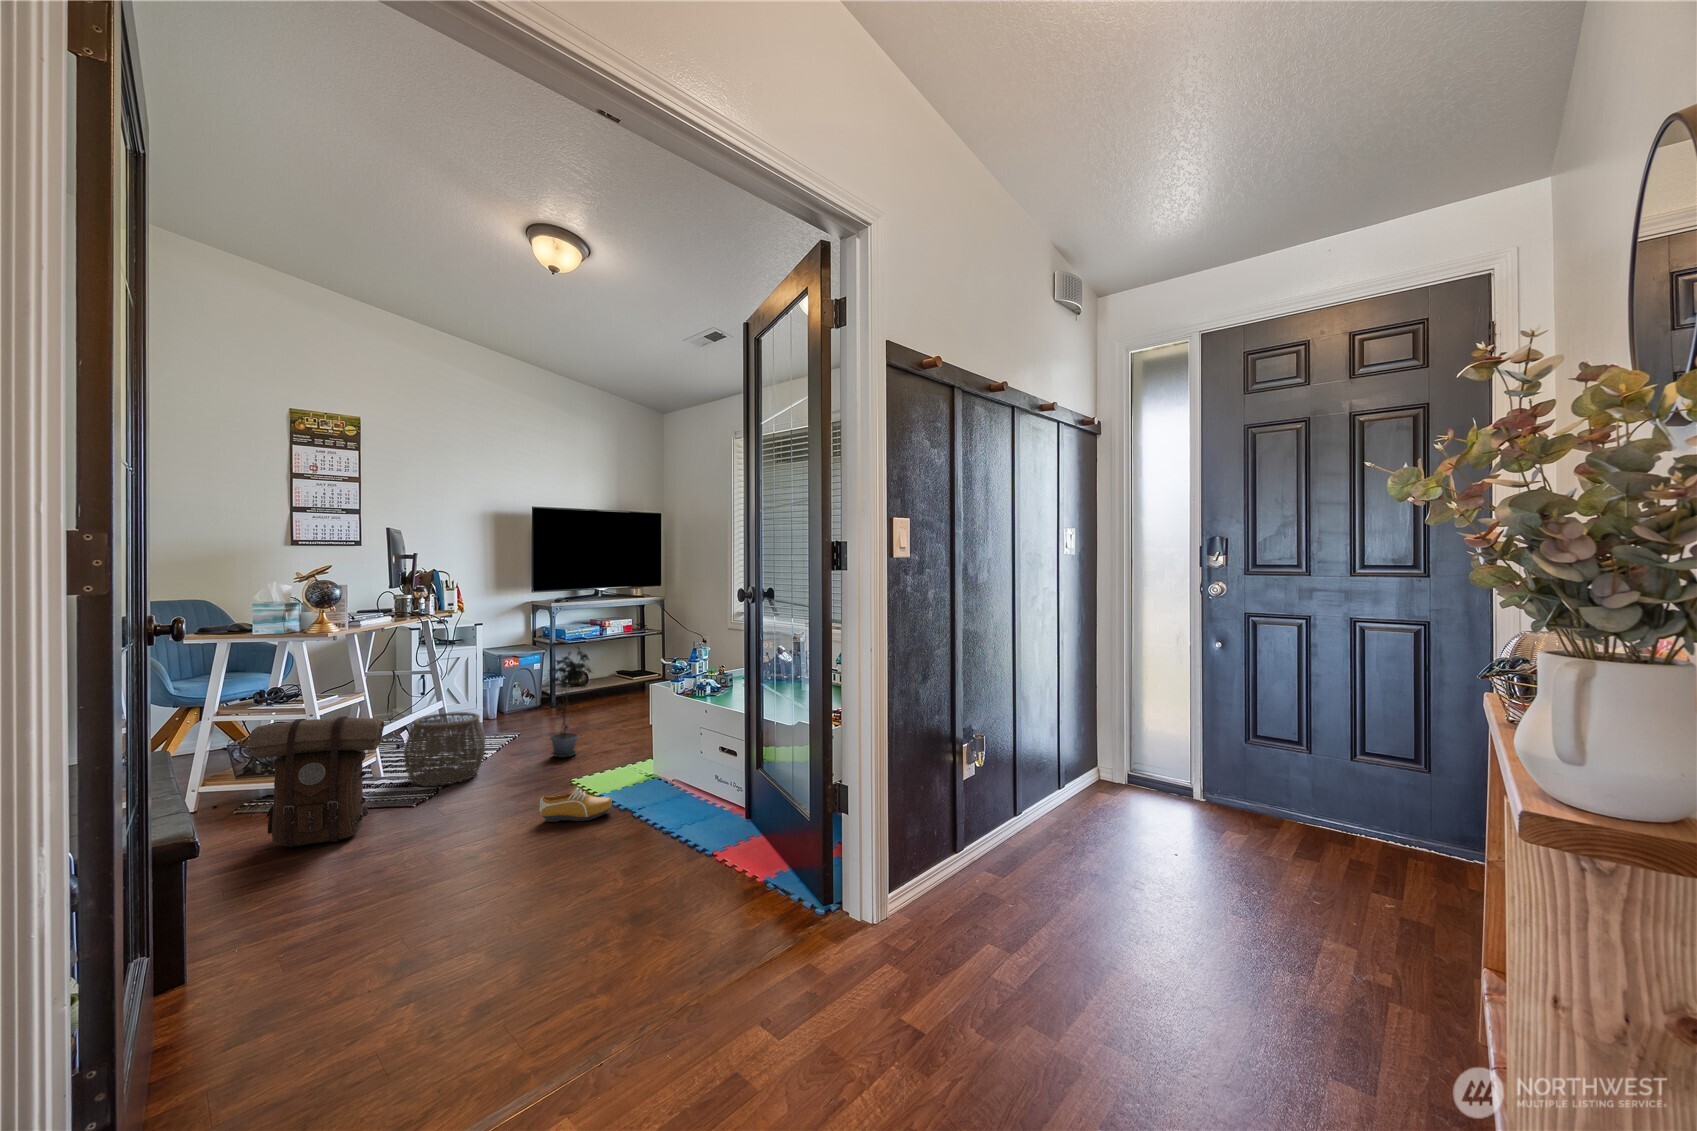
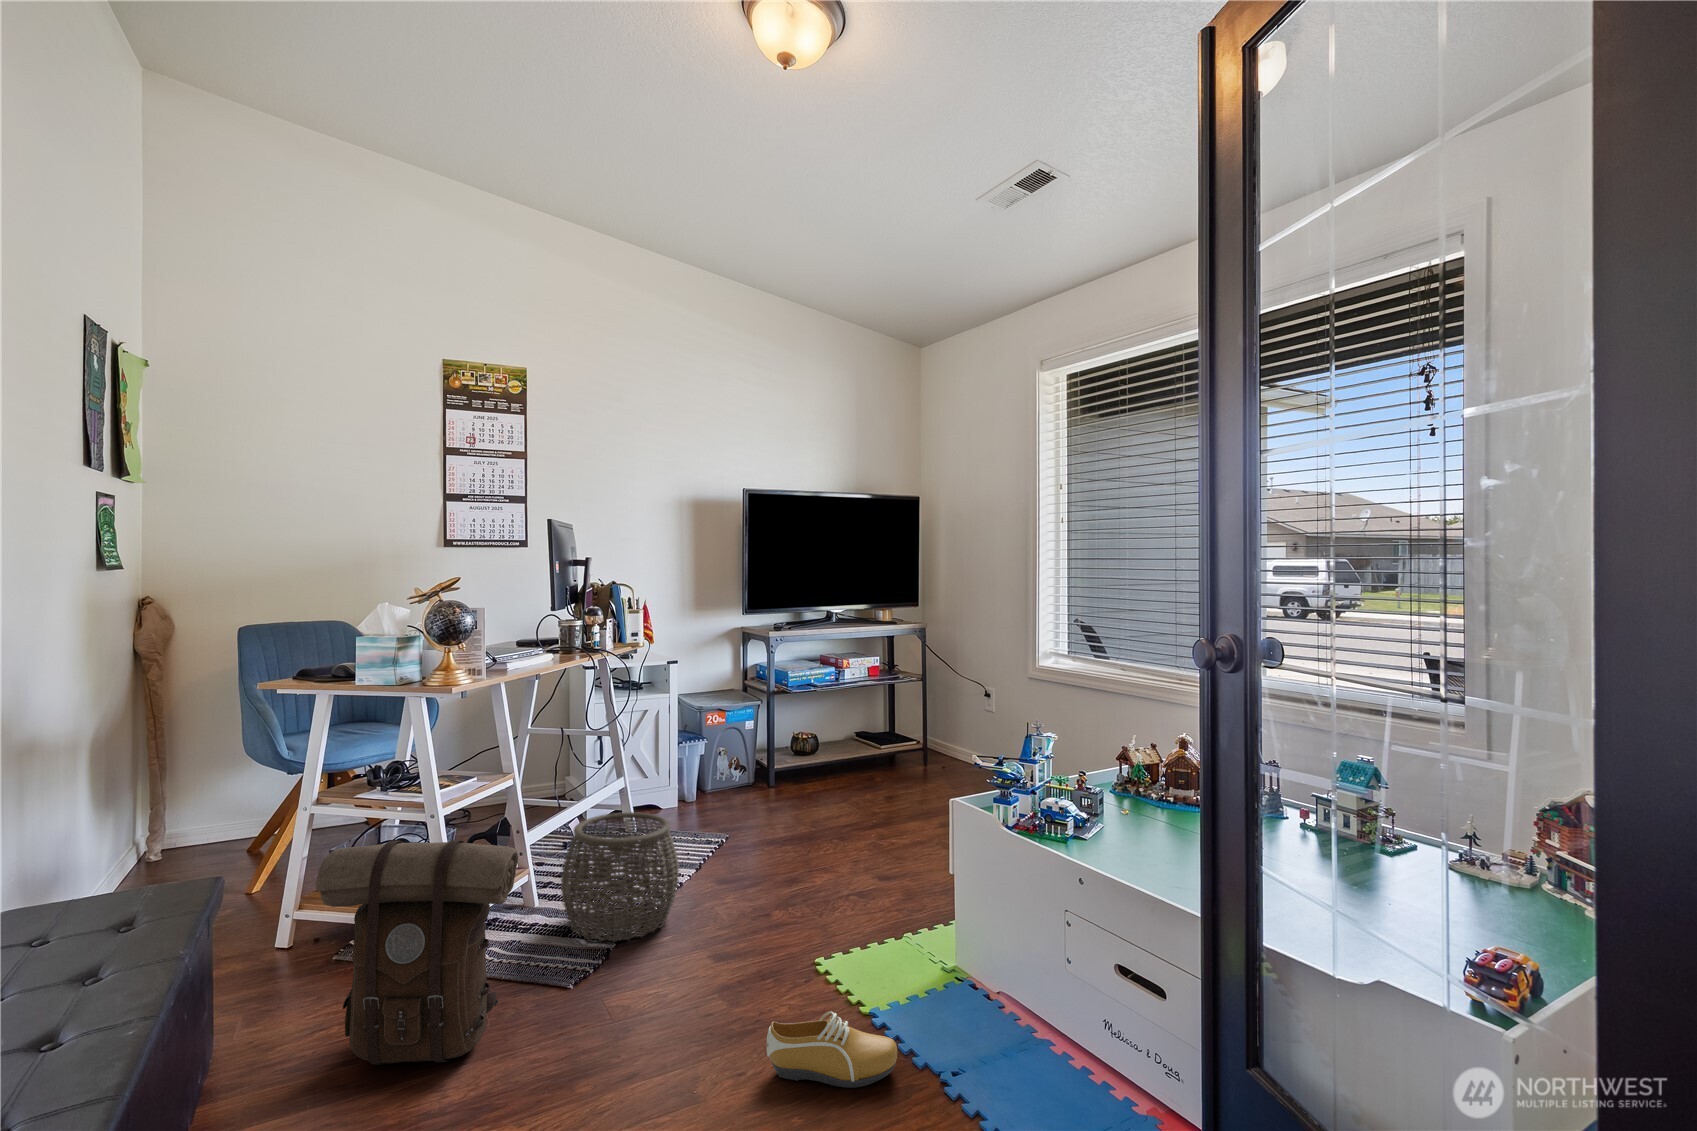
potted plant: present [547,647,591,757] -> none [762,711,842,901]

